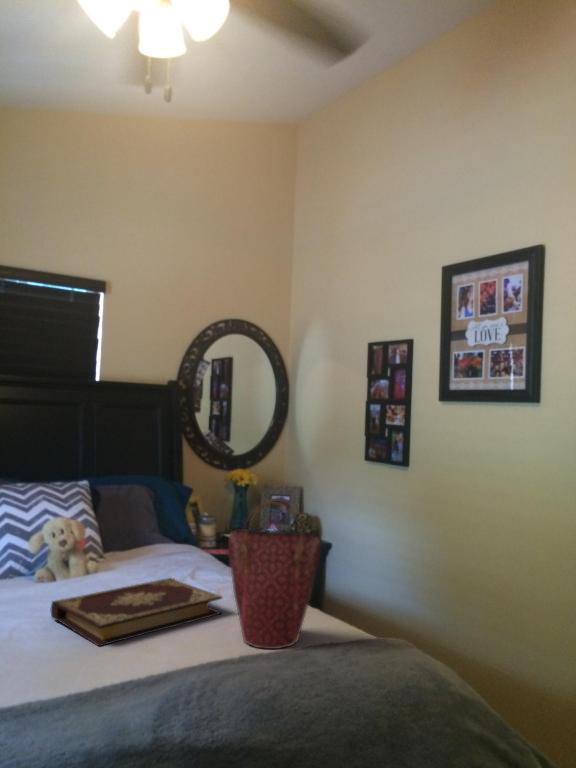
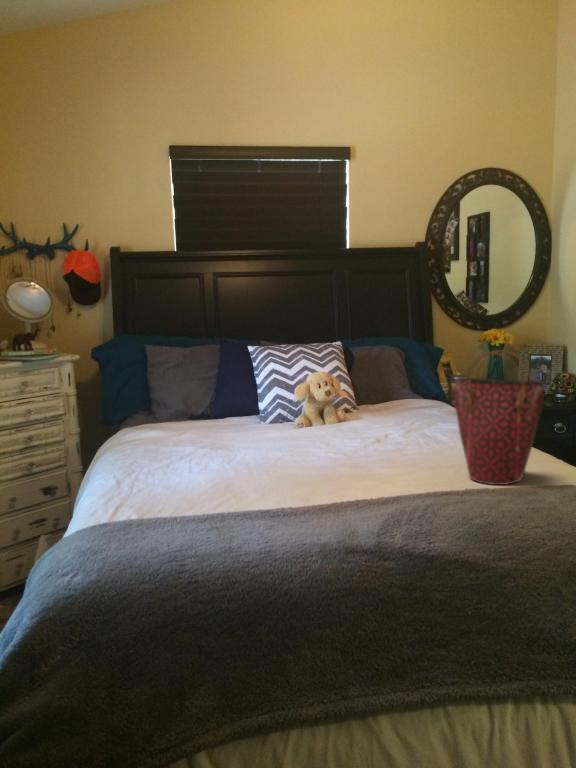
book: present [51,578,222,646] -> none [308,425,455,474]

